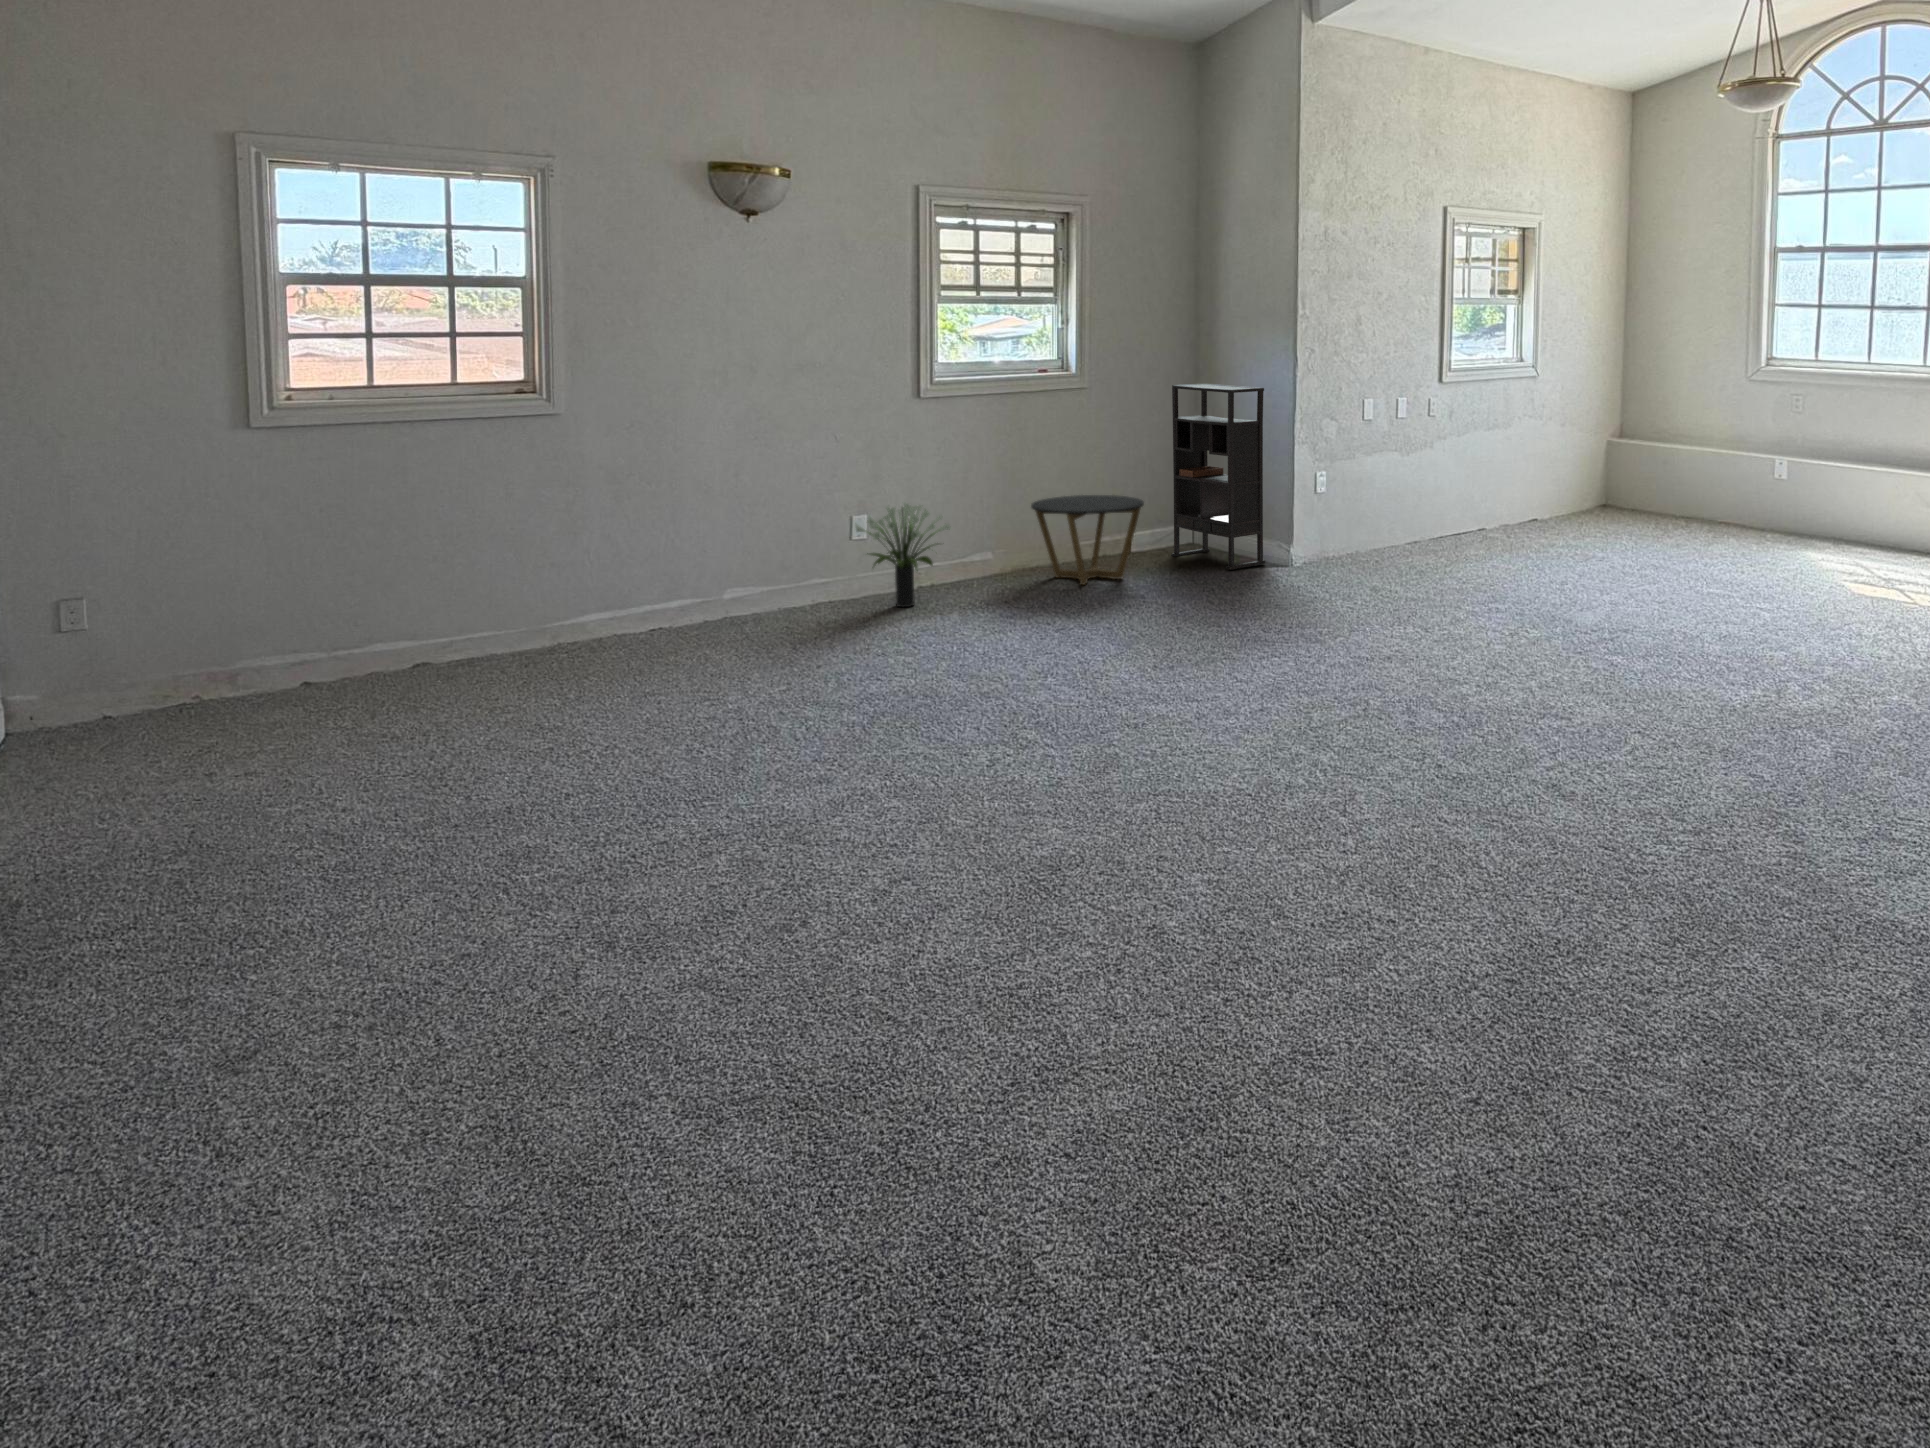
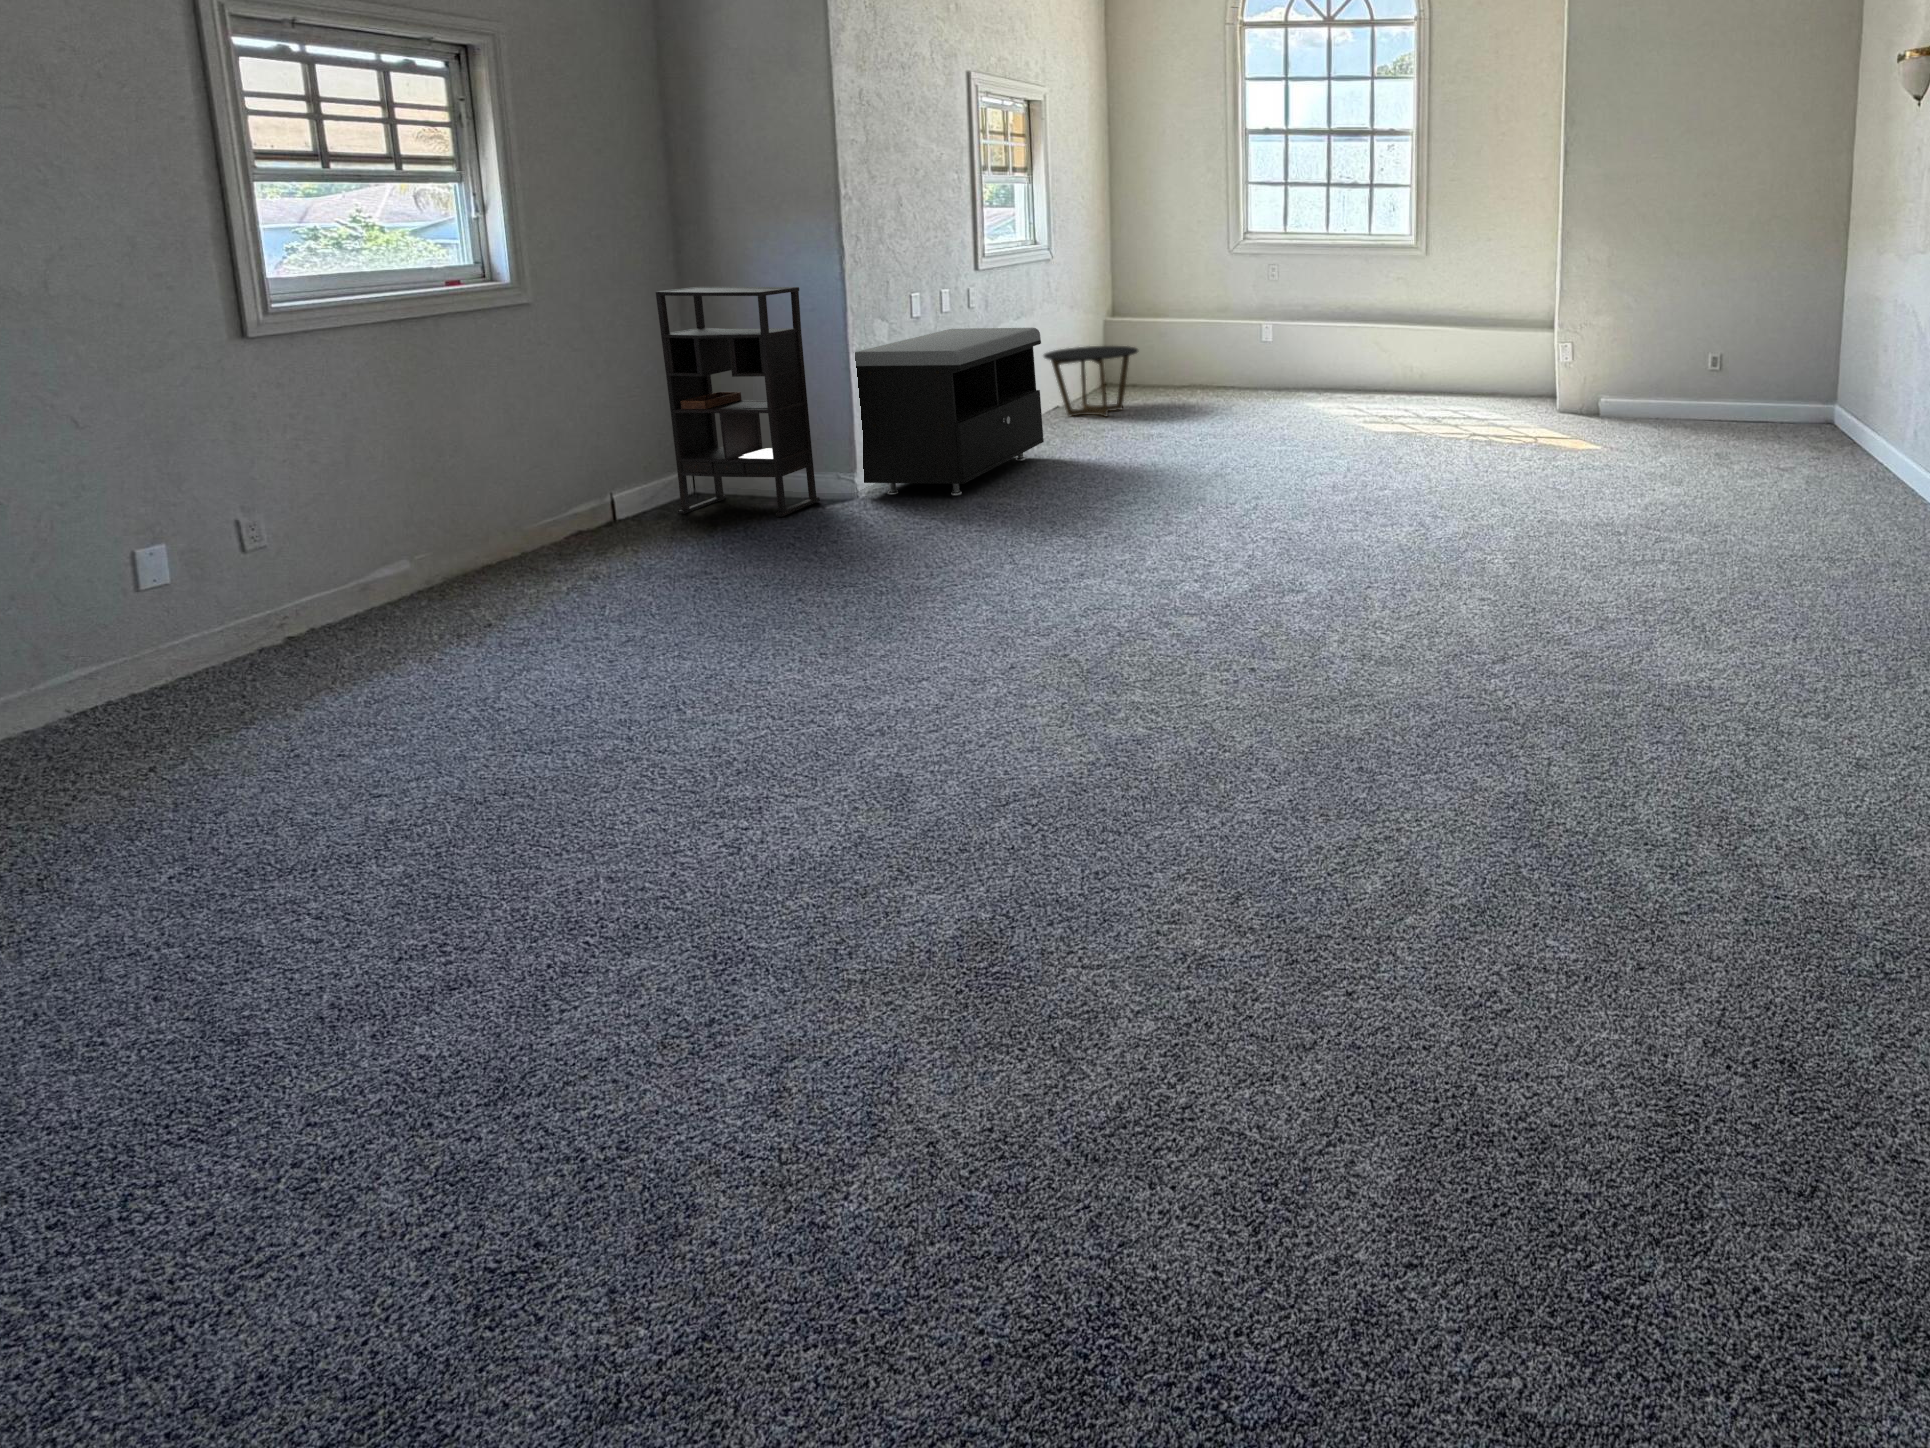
storage bench: none [1297,433,1476,578] -> present [855,328,1044,496]
side table: present [1031,495,1144,585] -> present [1044,346,1138,417]
potted plant: present [856,503,951,607] -> none [152,511,370,680]

